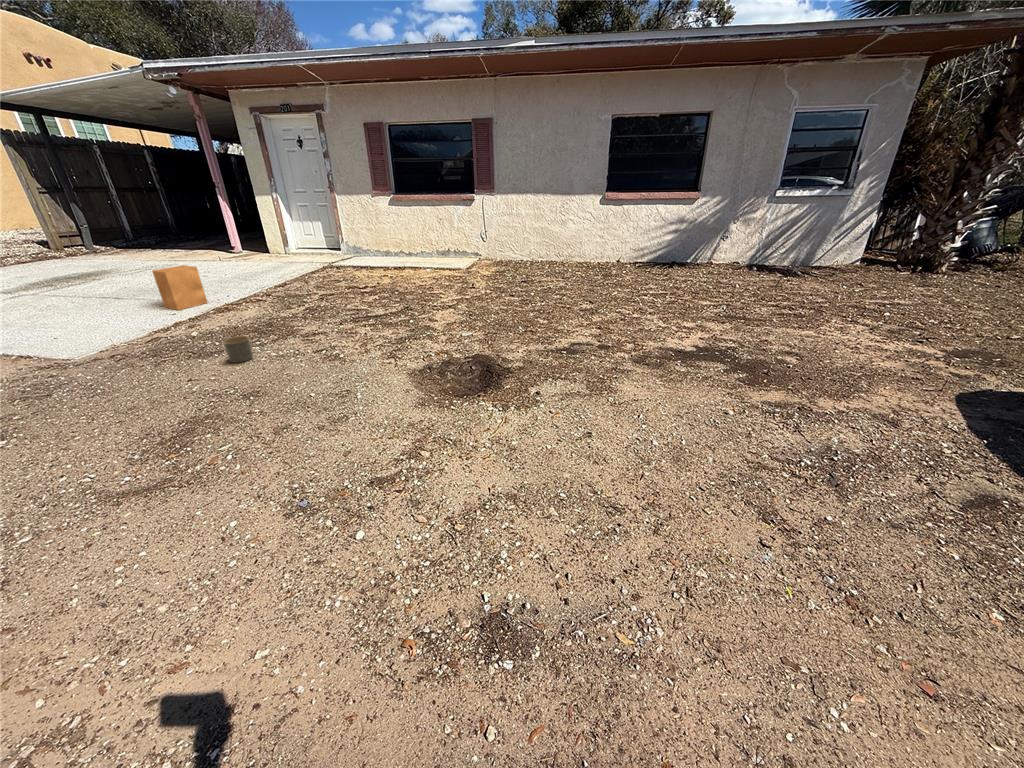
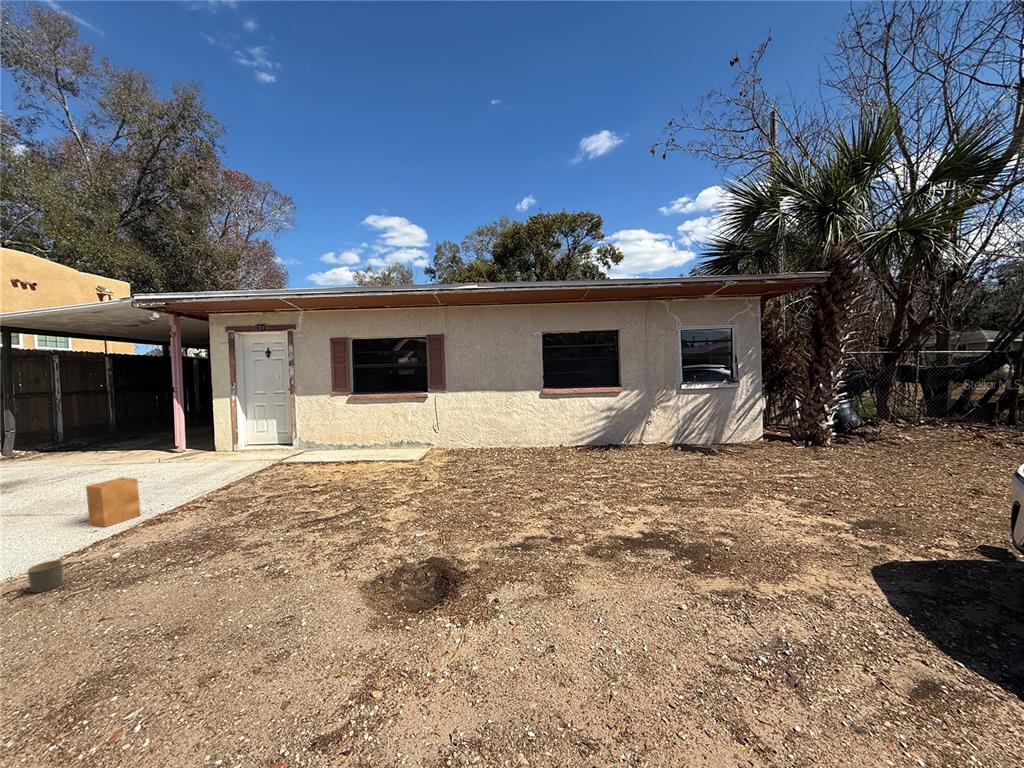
planter: present [223,336,253,363] -> present [28,560,63,593]

